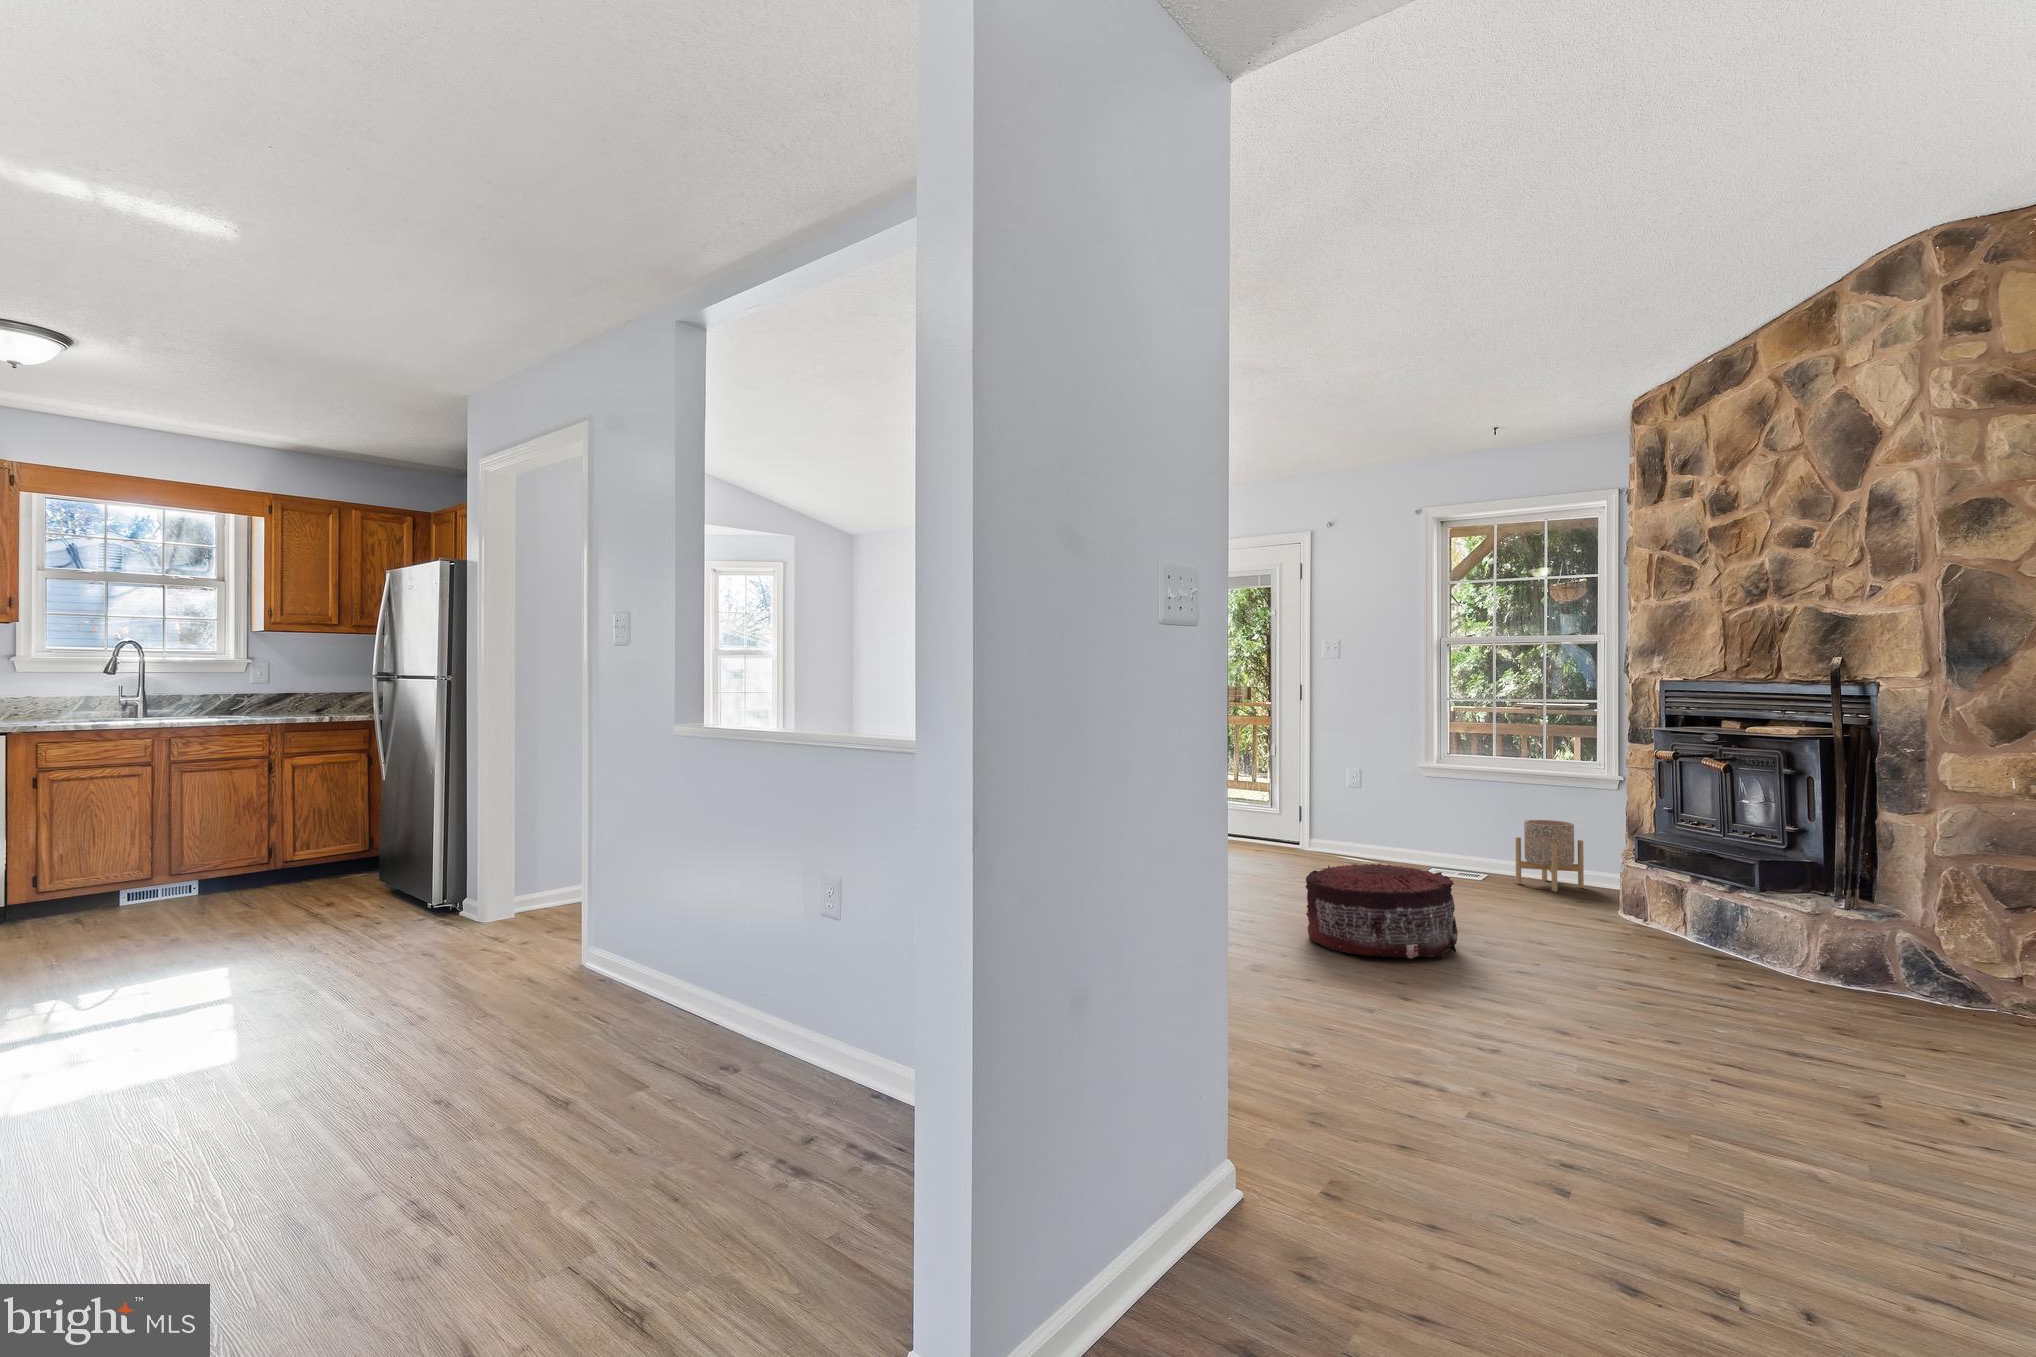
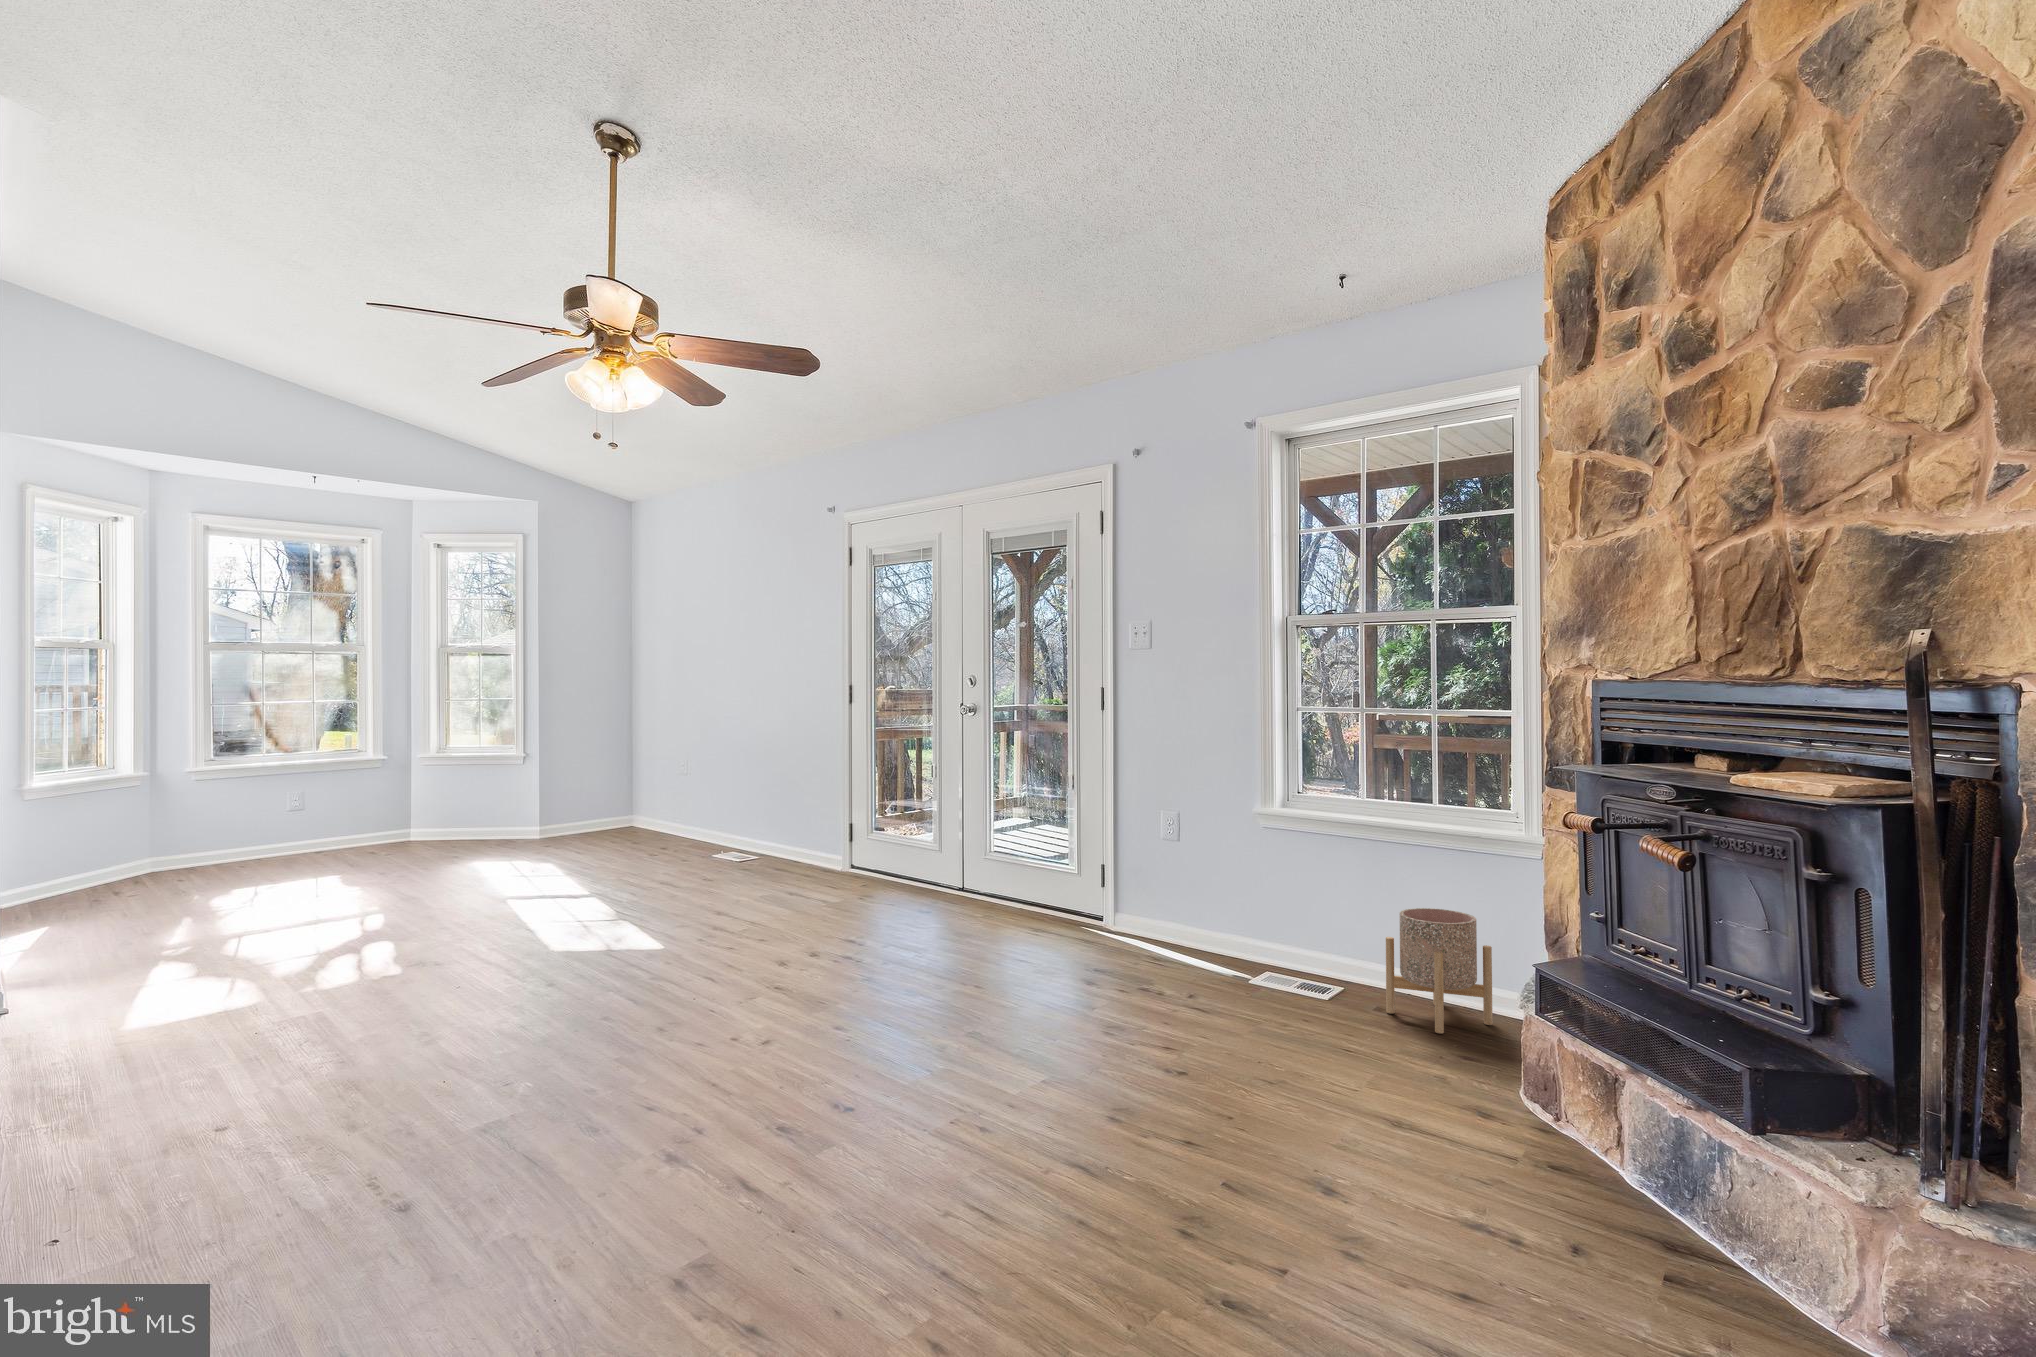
pouf: present [1306,863,1458,959] -> none [905,1011,1168,1238]

